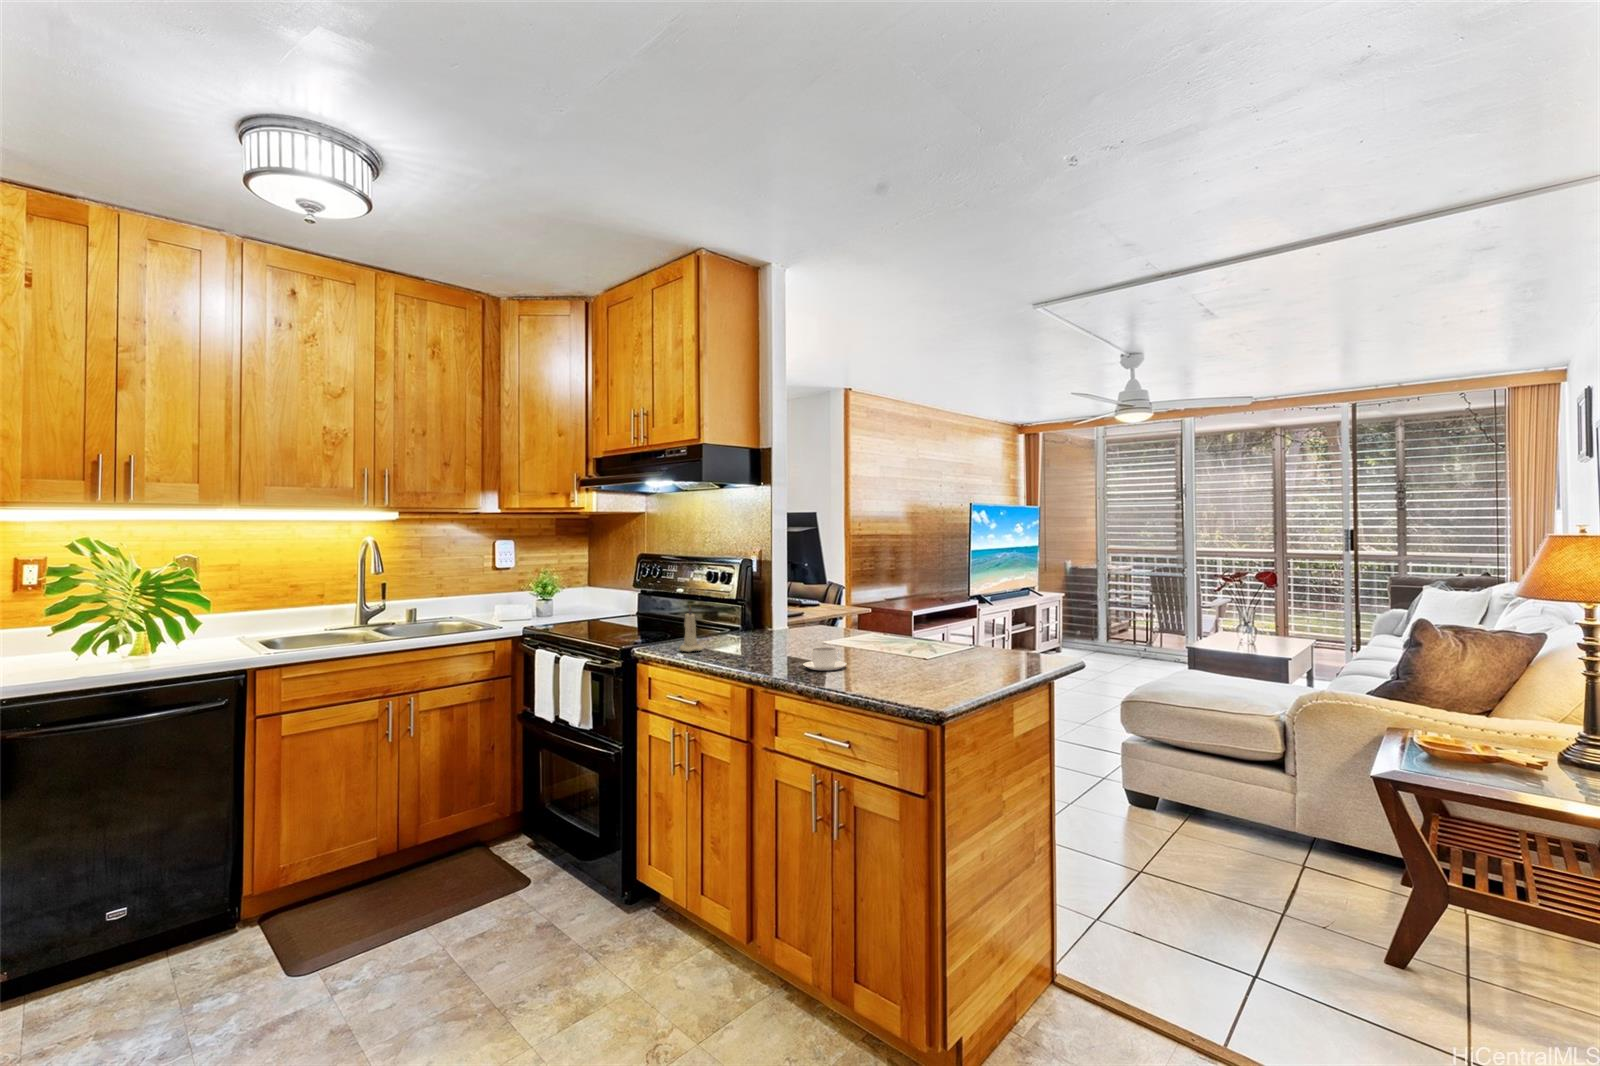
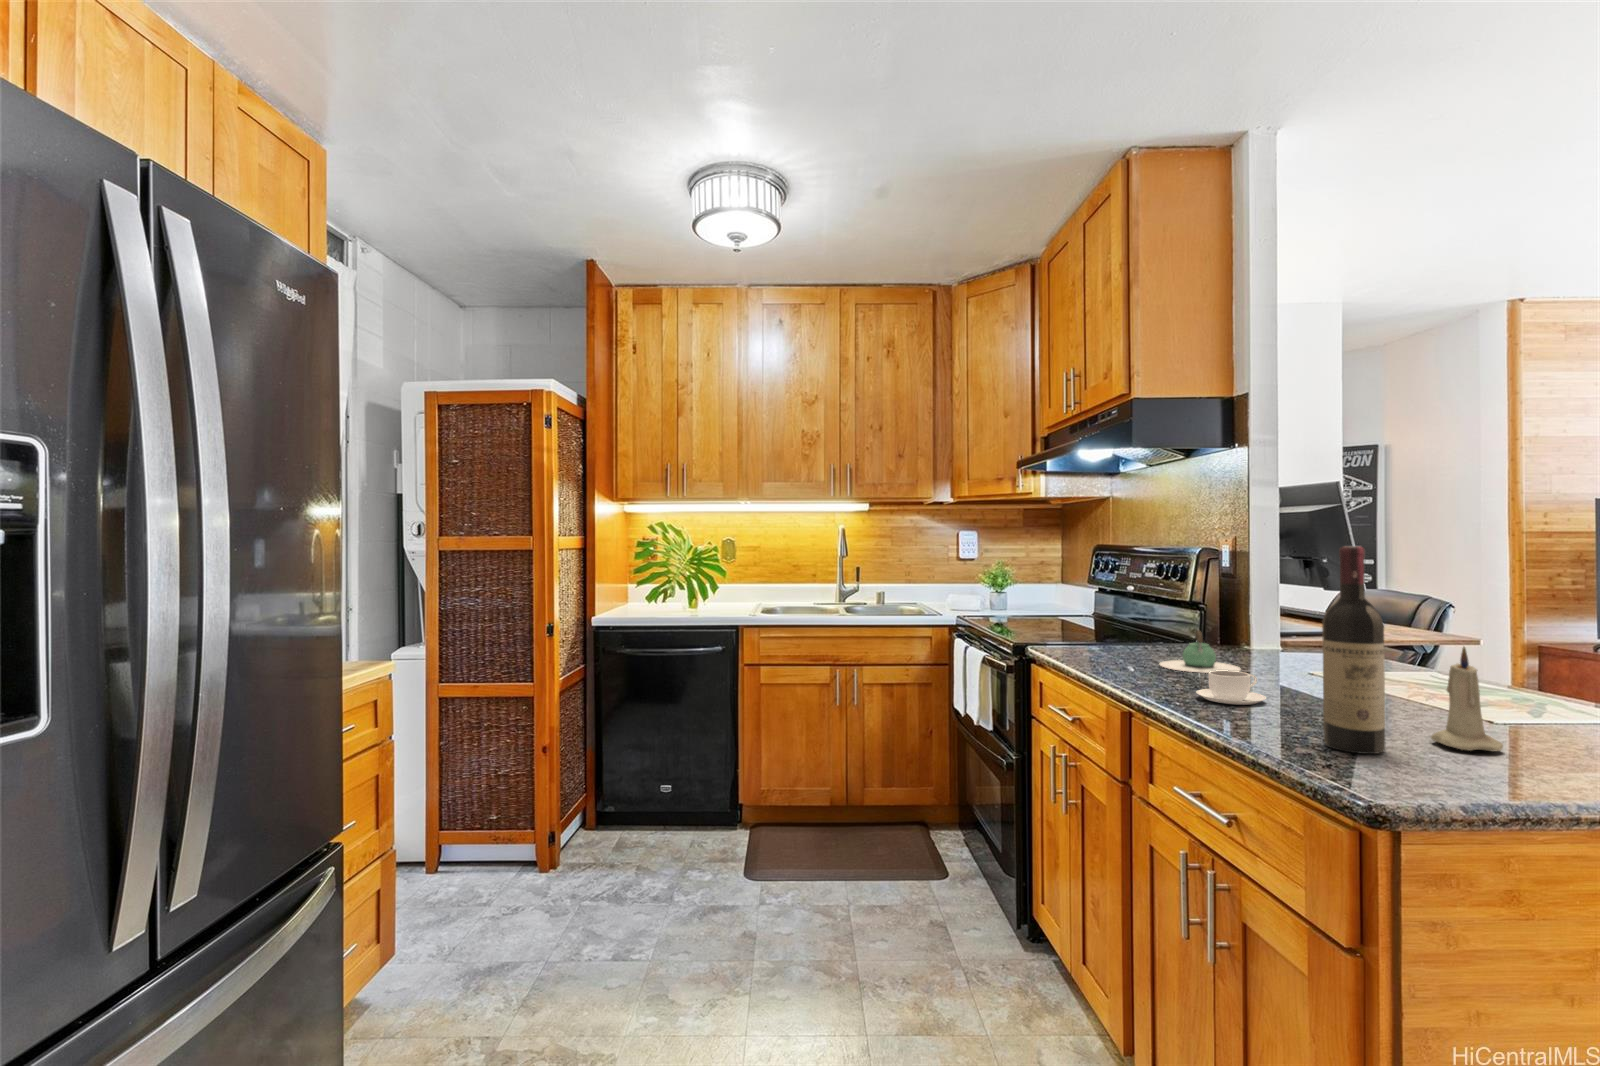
wine bottle: none [907,559,939,688] -> present [1322,546,1385,754]
candle: present [679,607,703,652] -> present [1431,647,1503,752]
teapot: none [745,621,800,652] -> present [1160,631,1241,673]

